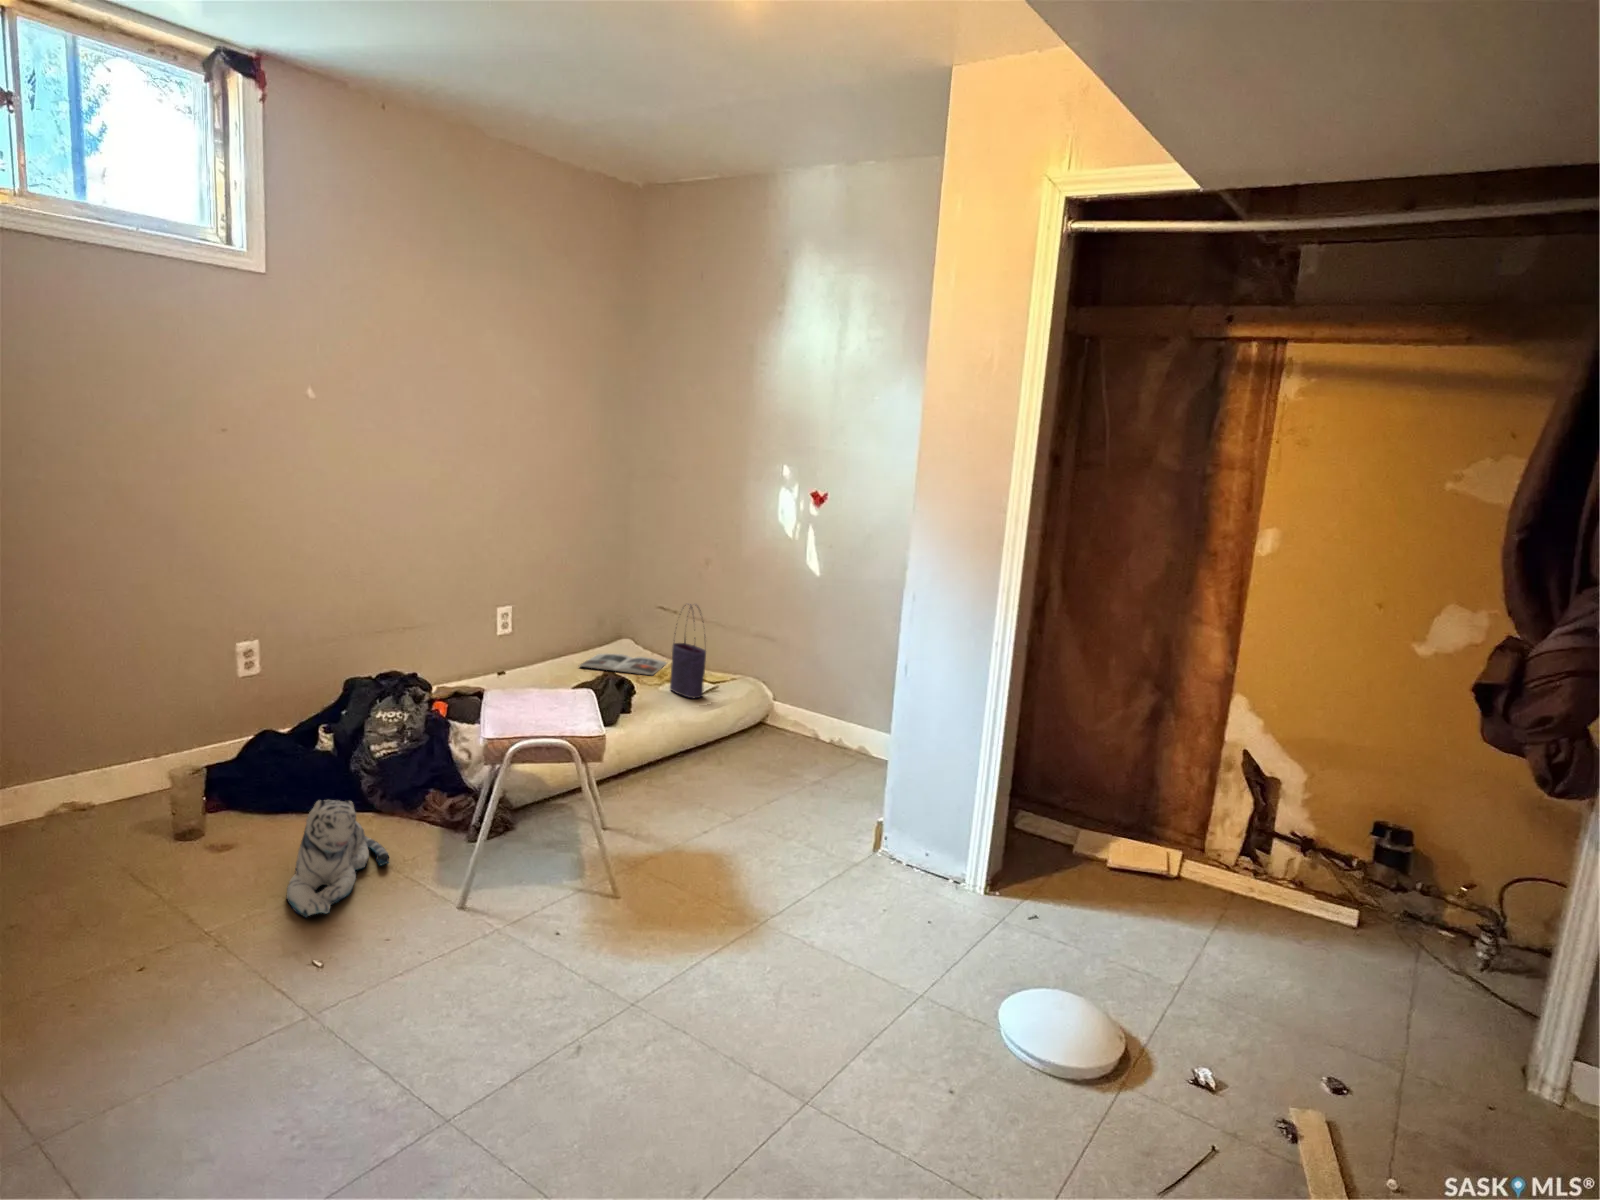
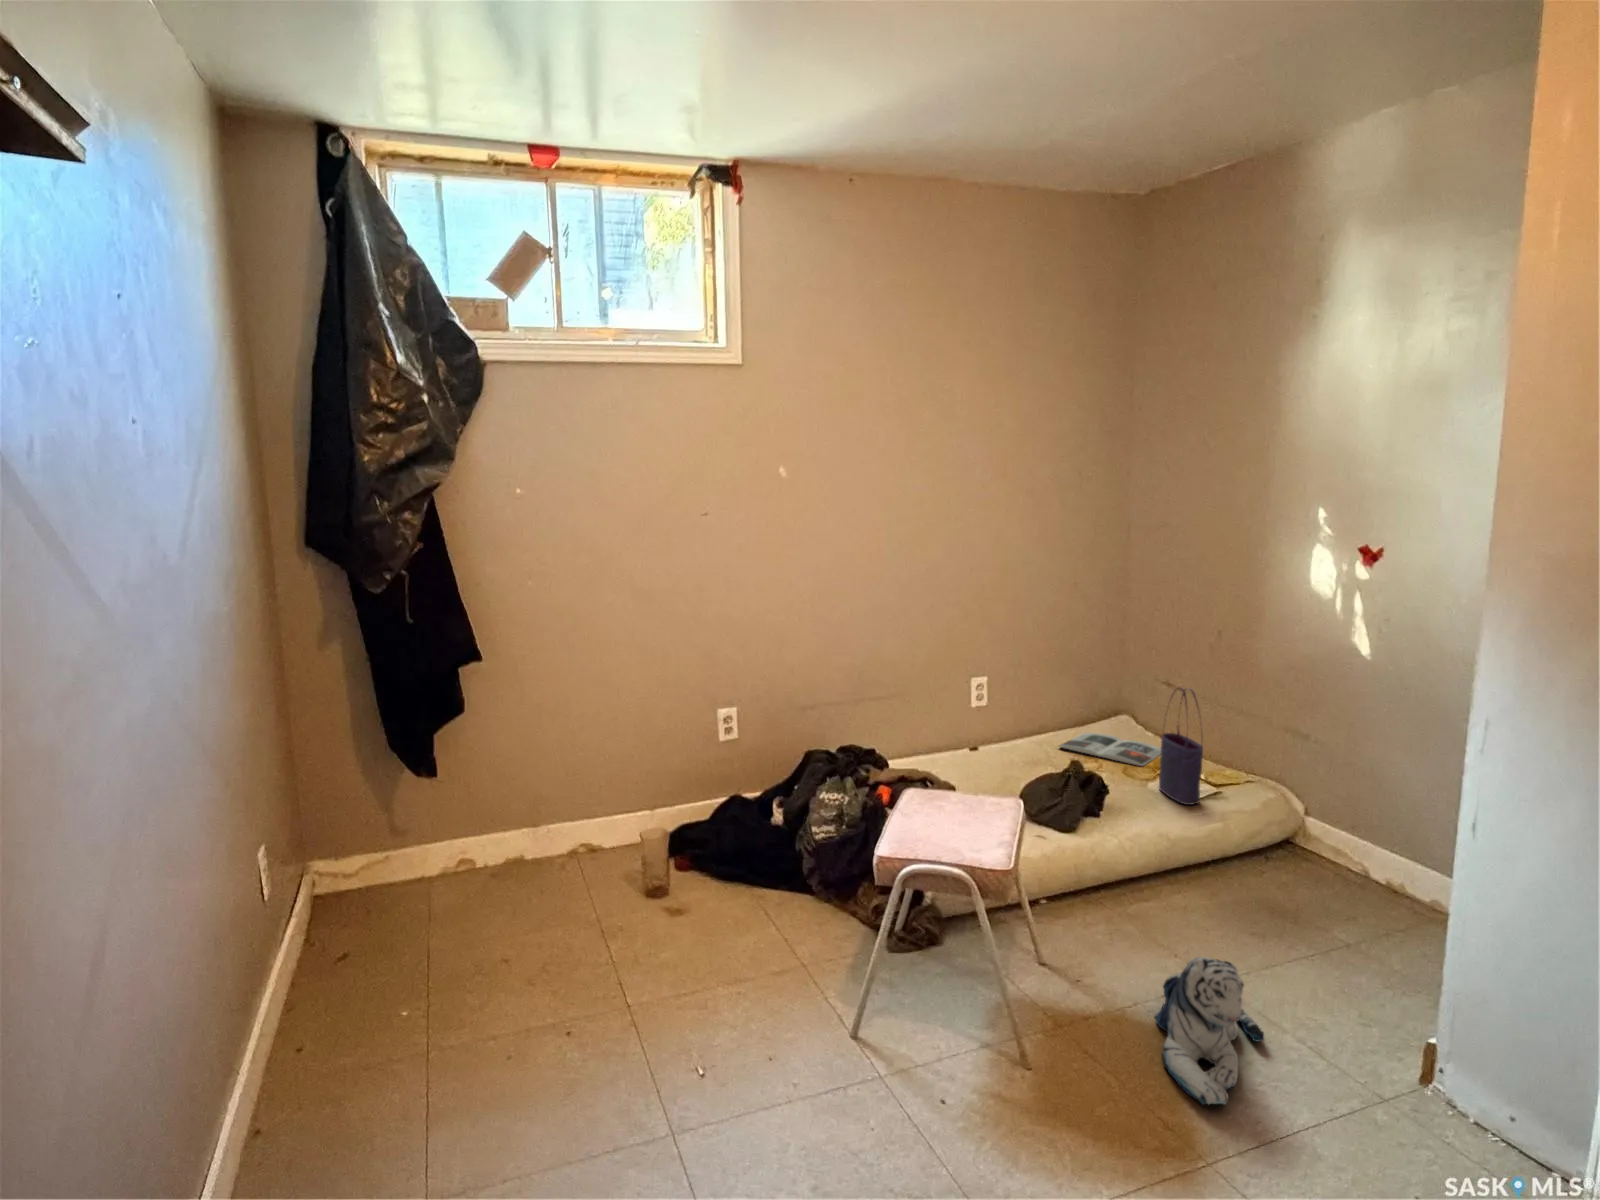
plush toy: present [287,800,389,918] -> present [1155,957,1264,1105]

